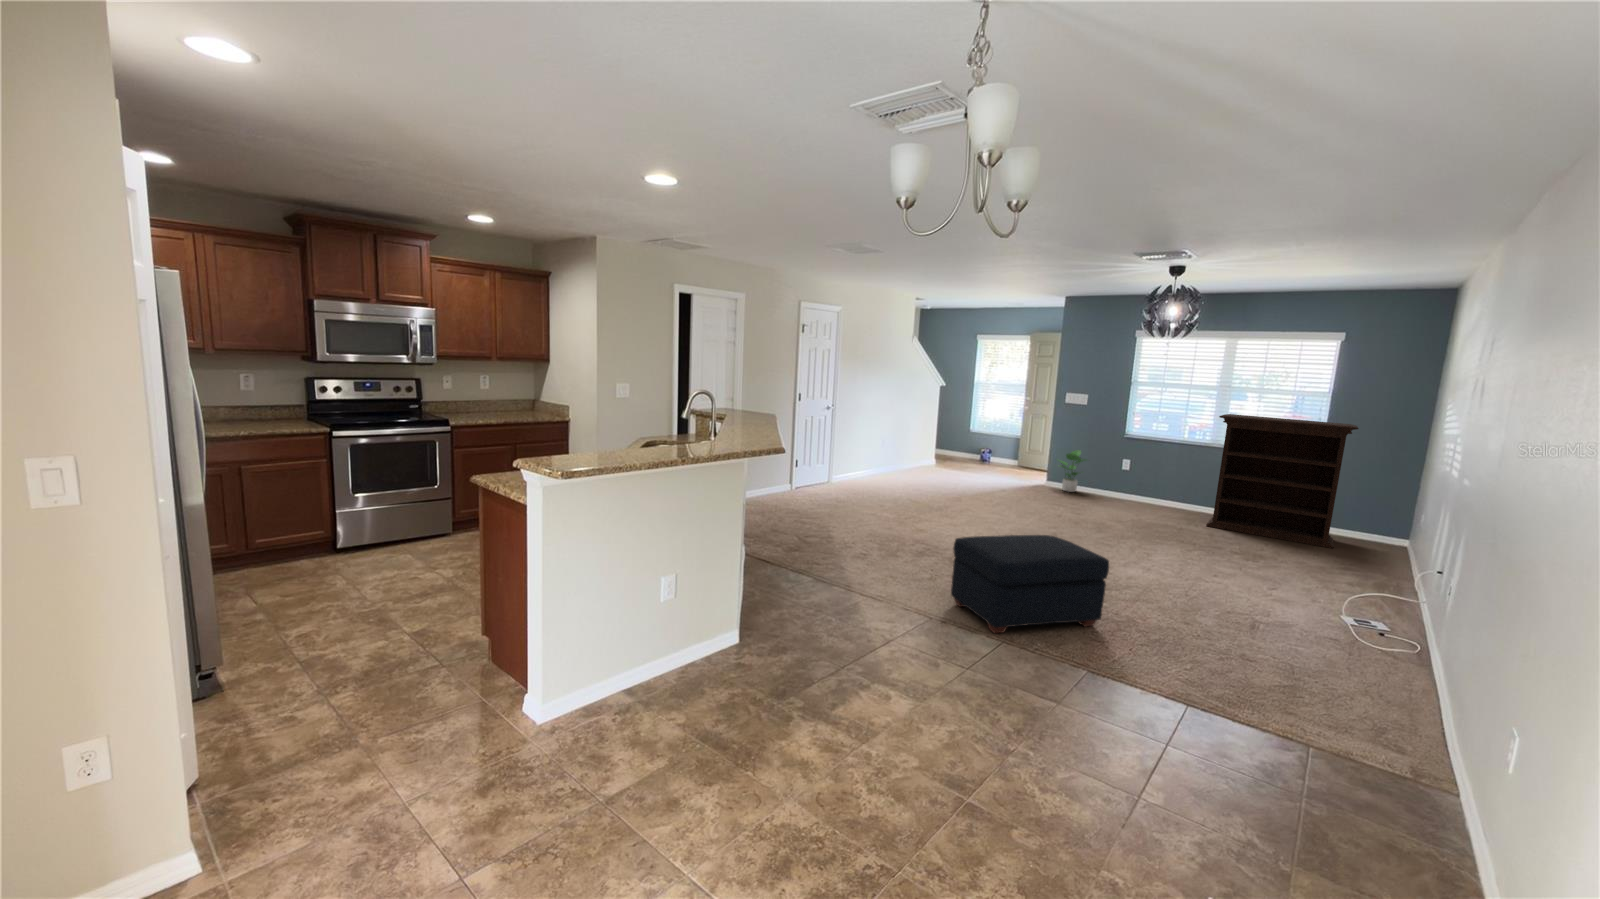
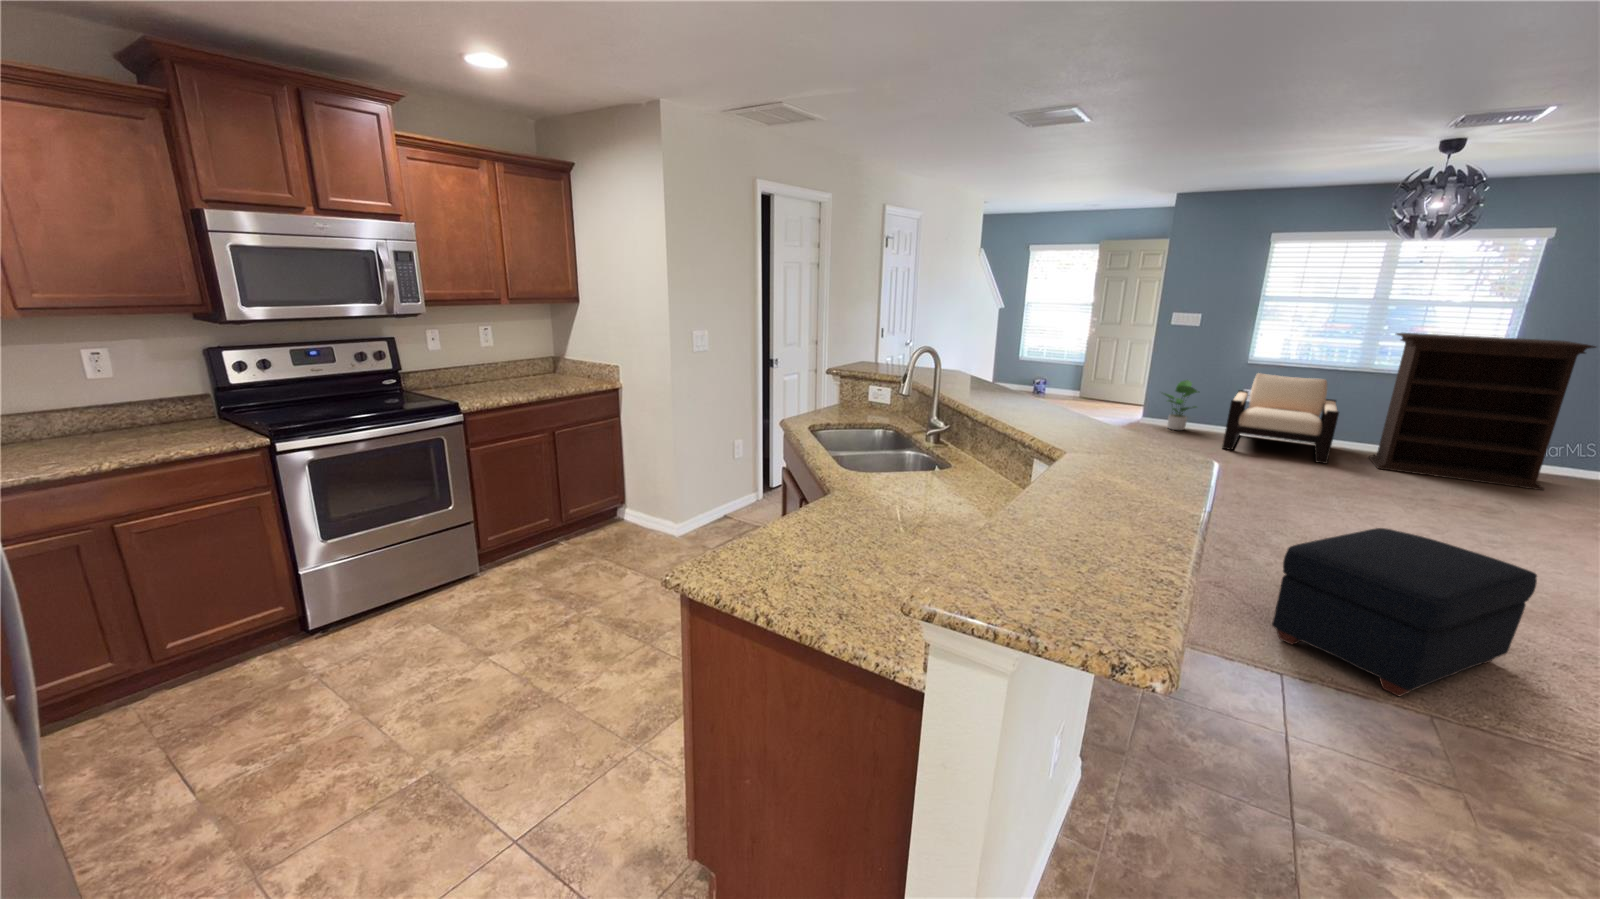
armchair: none [1088,445,1192,520] -> present [1222,373,1339,464]

